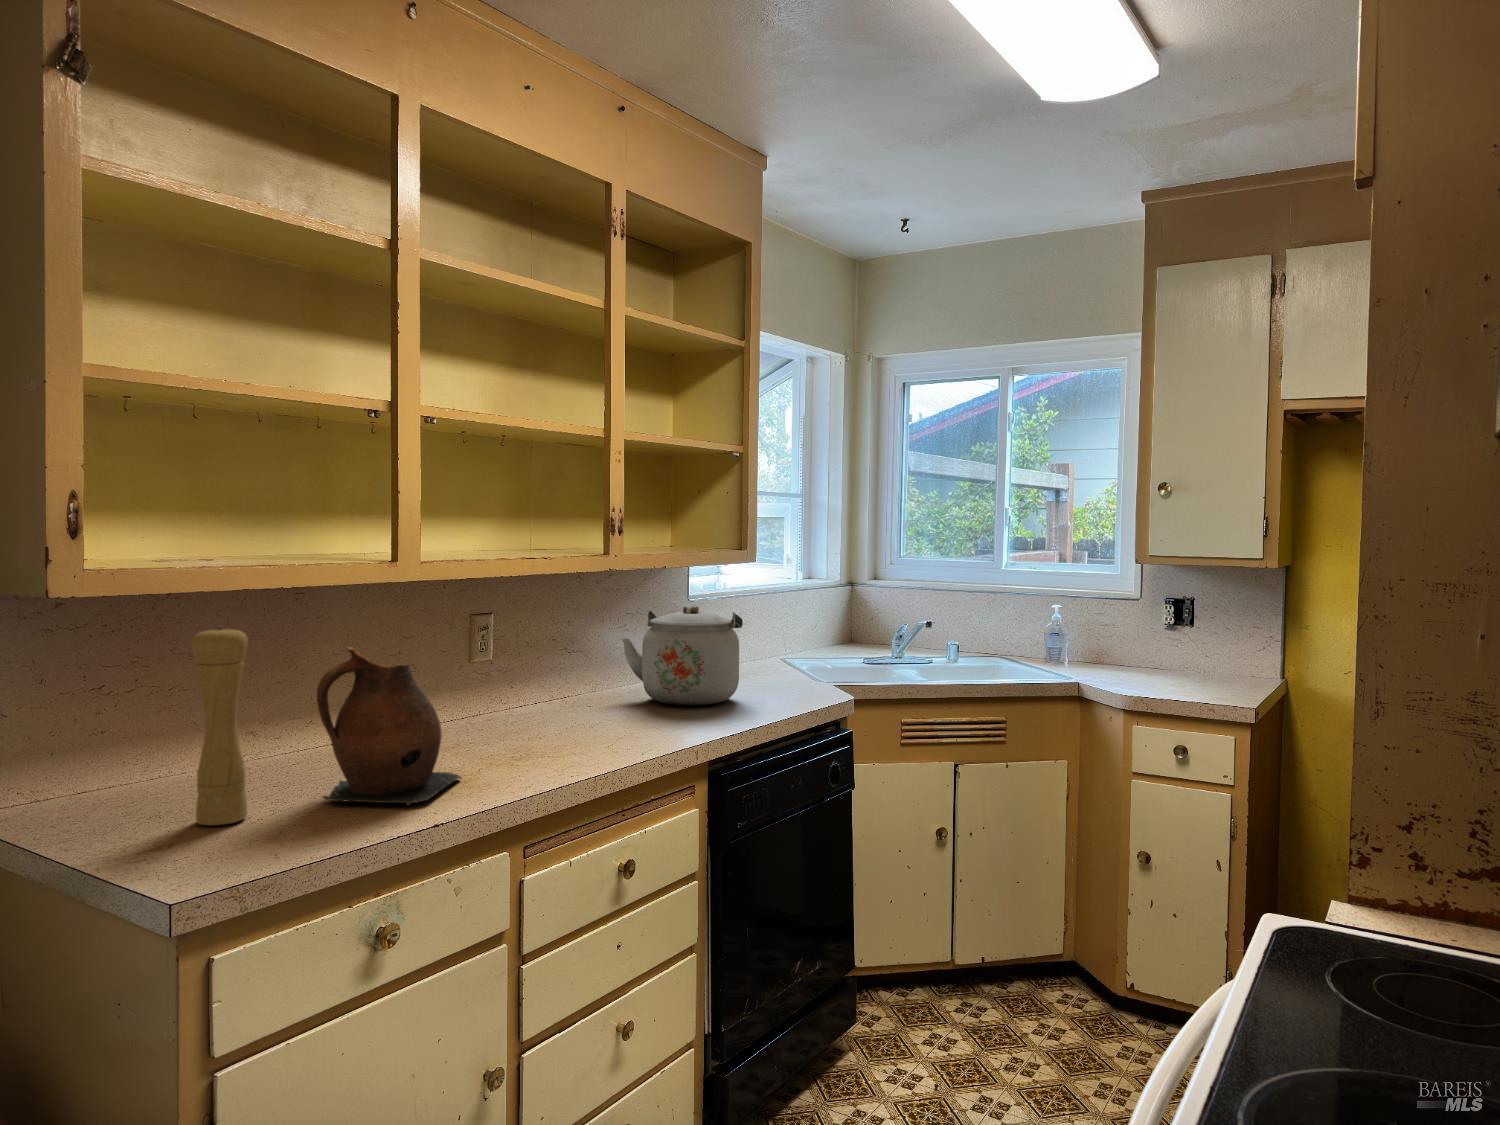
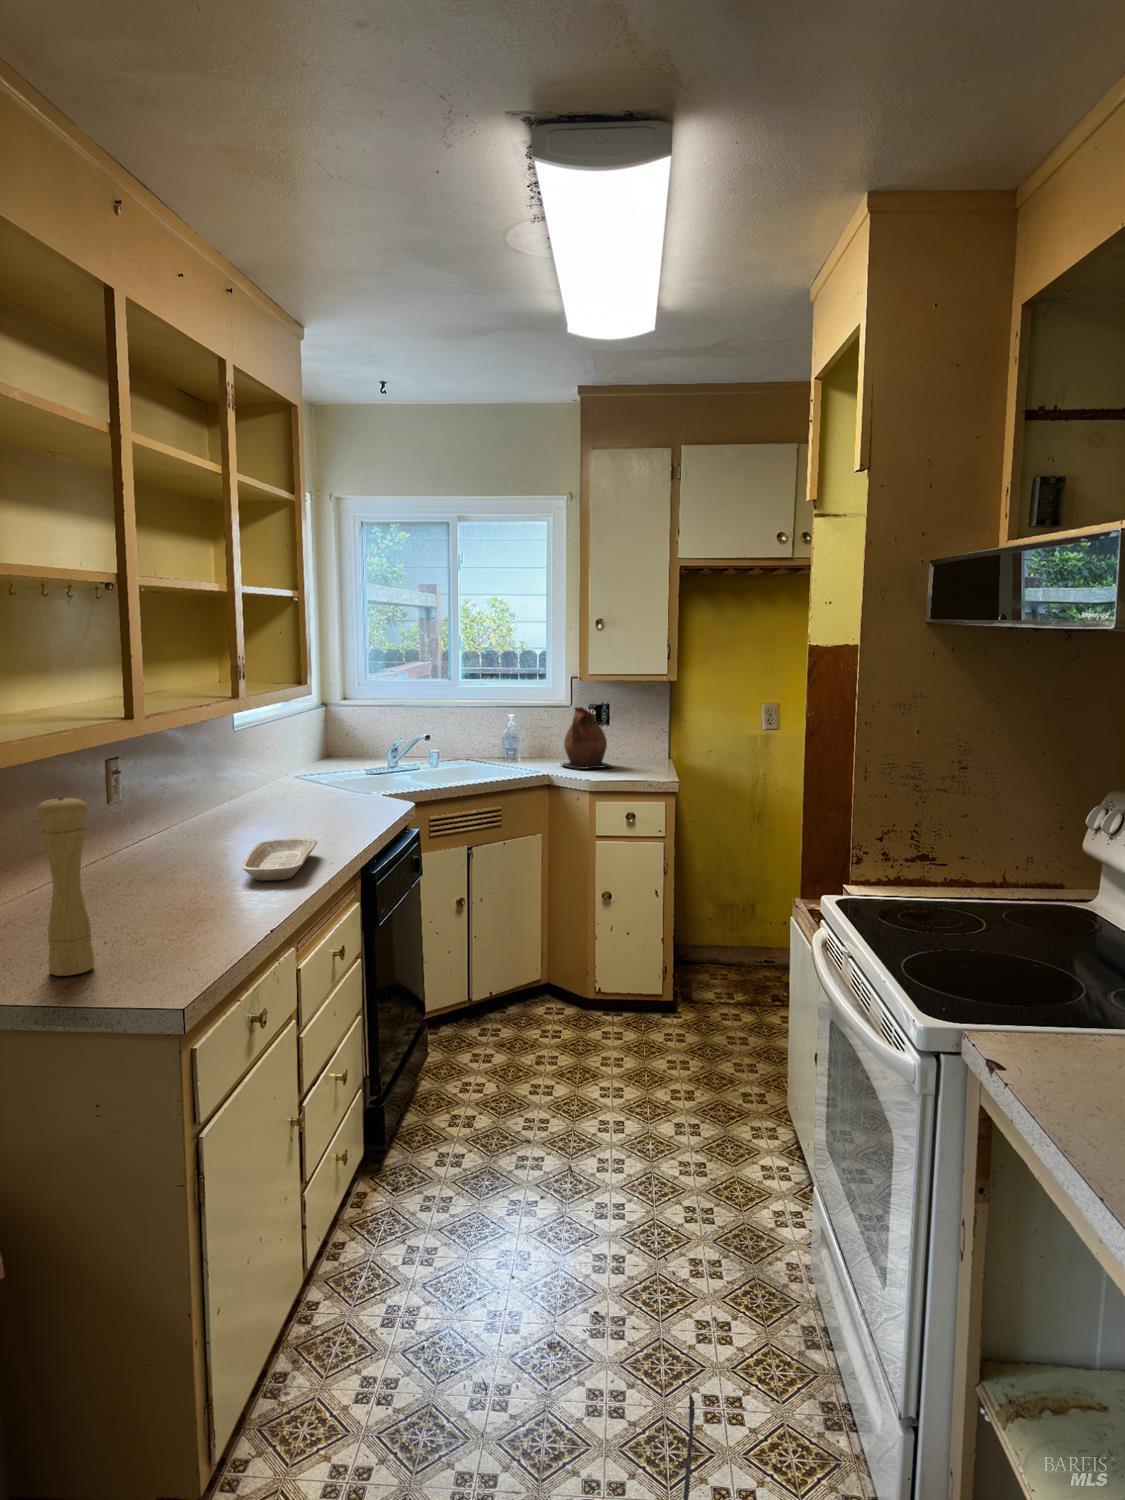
kettle: present [622,606,743,705] -> none [216,737,326,825]
ceramic pitcher: present [317,647,461,806] -> present [562,707,613,769]
tray: none [531,716,657,761] -> present [242,838,317,881]

